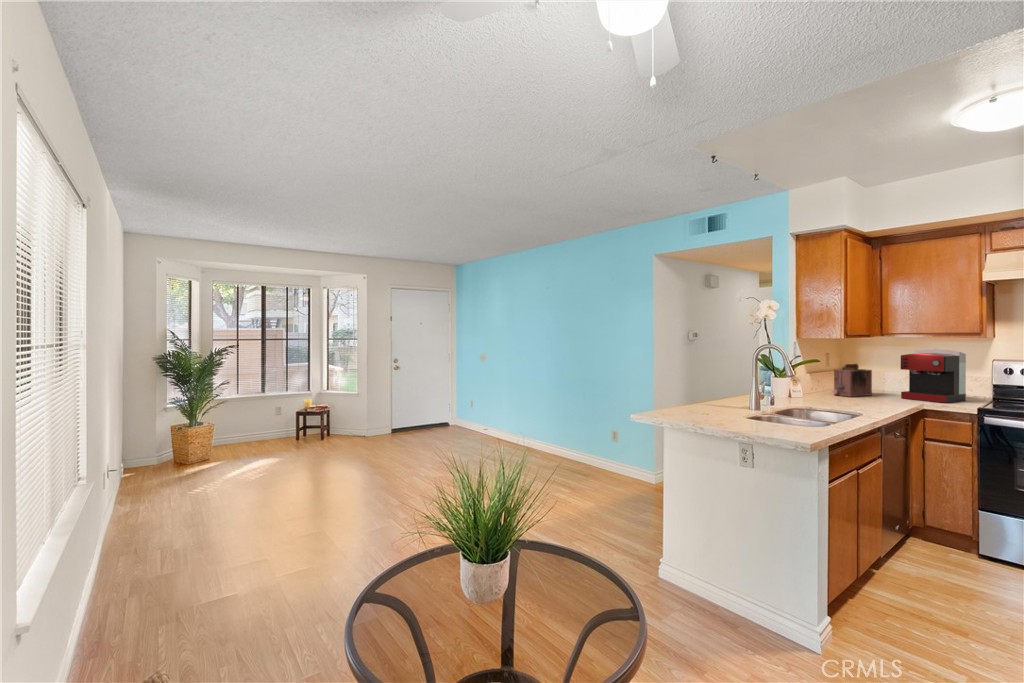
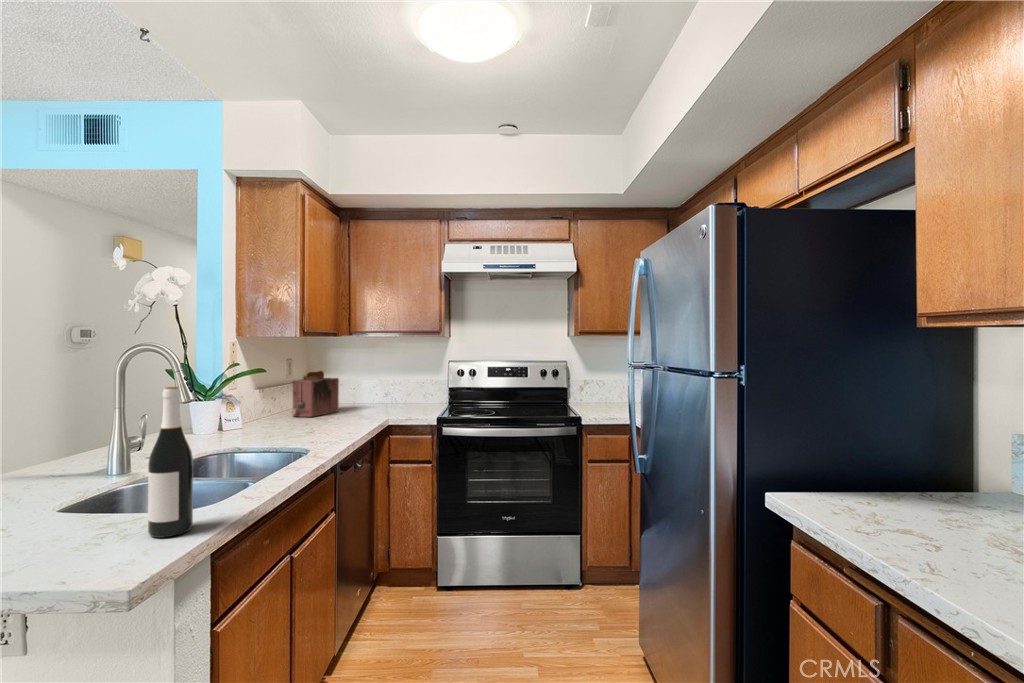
coffee maker: present [901,349,966,403] -> none [368,350,427,413]
wine bottle: none [797,367,818,435] -> present [148,387,193,538]

